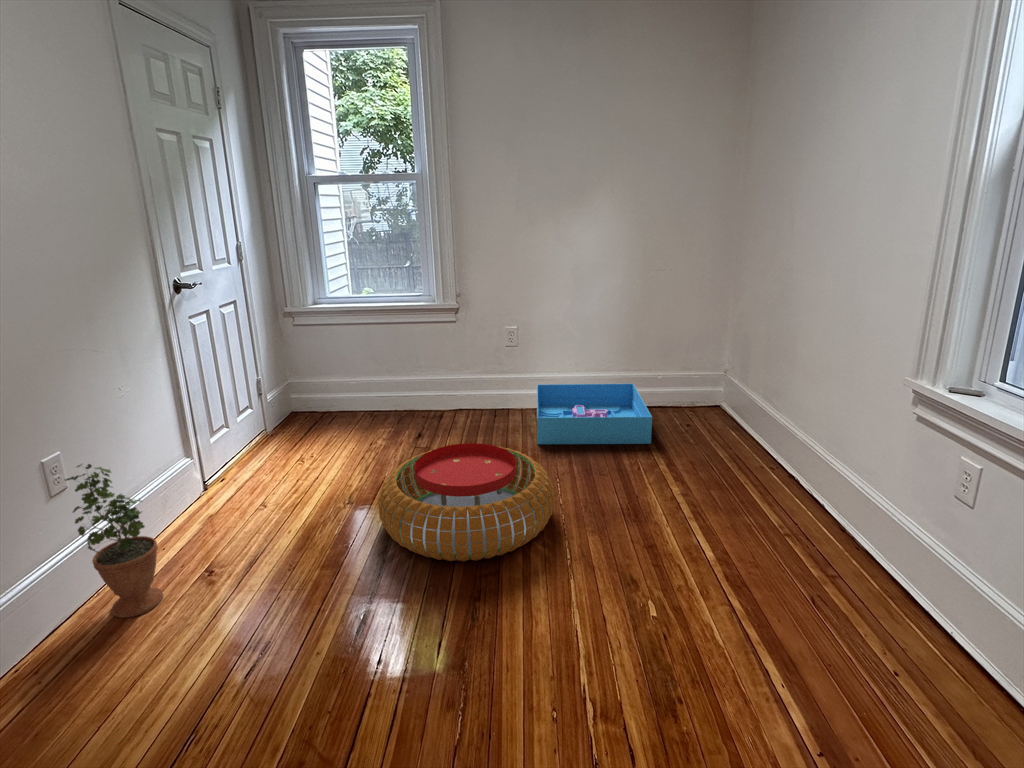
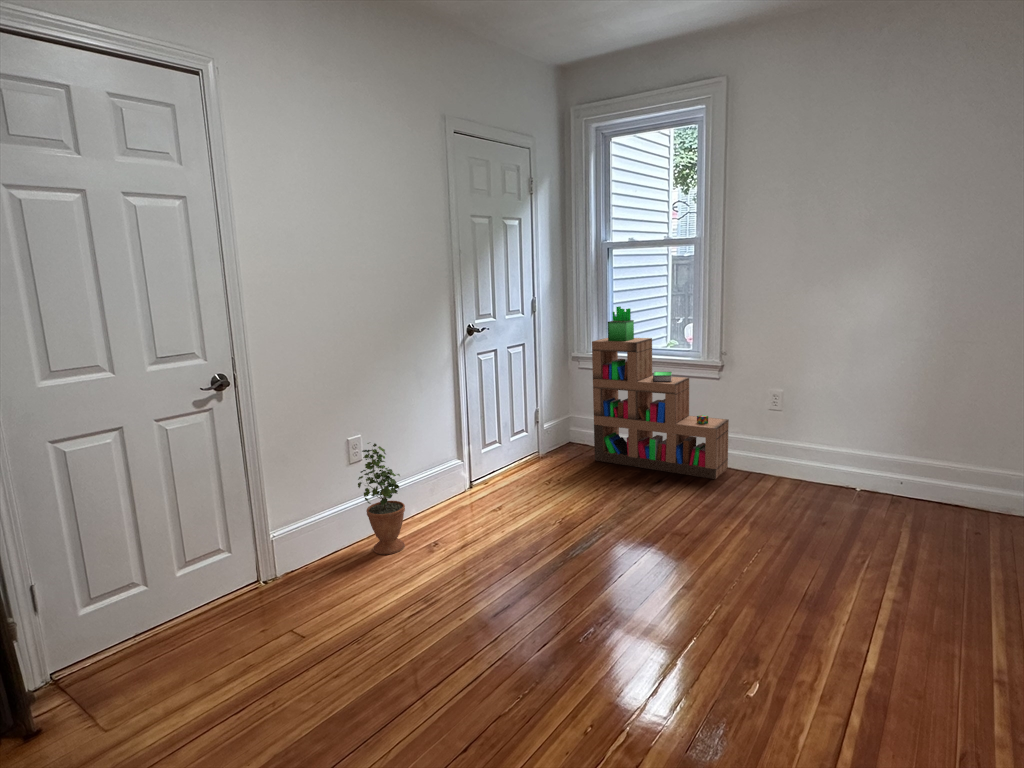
bookshelf: none [322,251,472,425] -> present [592,306,729,479]
storage bin: present [537,384,652,444] -> none [768,453,931,544]
pouf: present [378,443,554,562] -> none [559,488,731,597]

